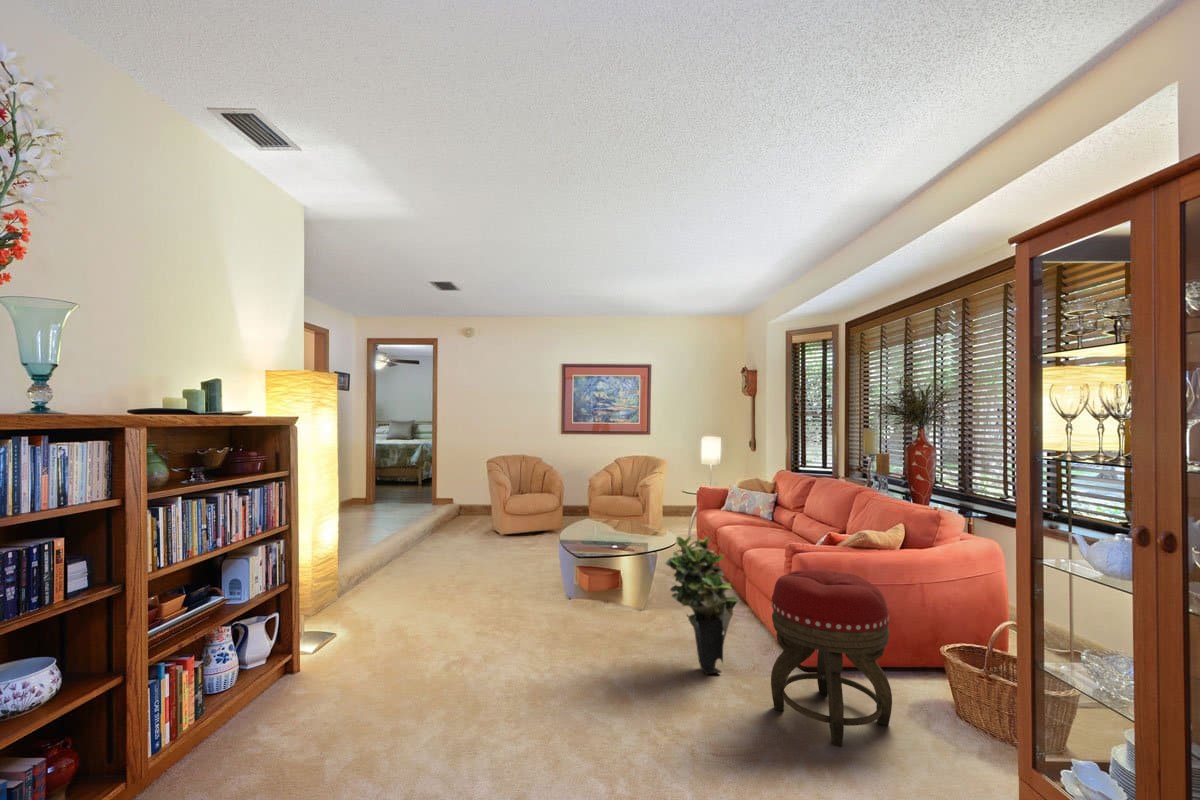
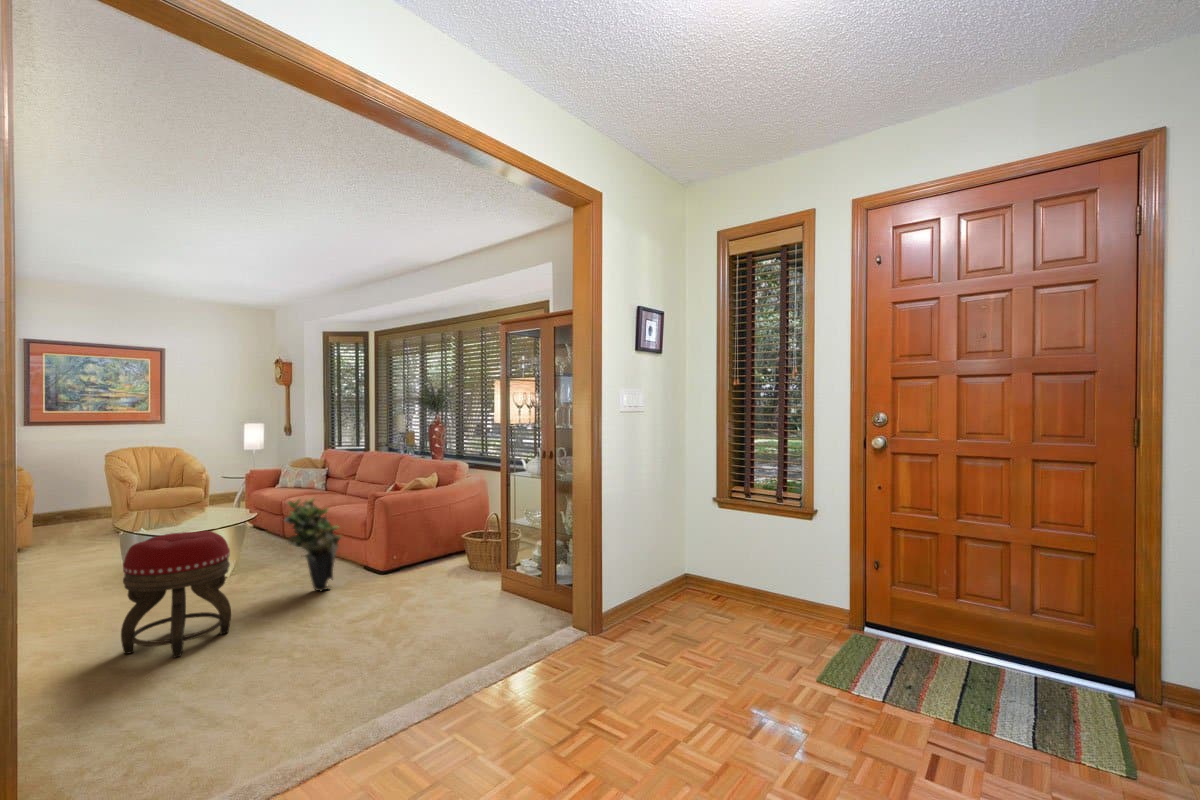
footstool: present [771,569,892,746] -> present [121,531,231,658]

